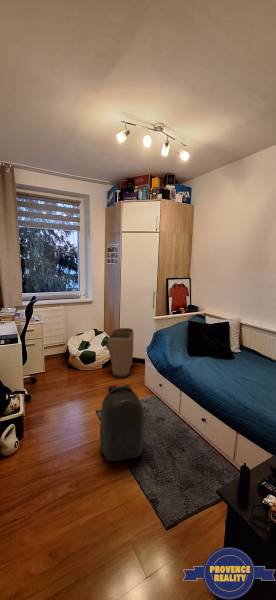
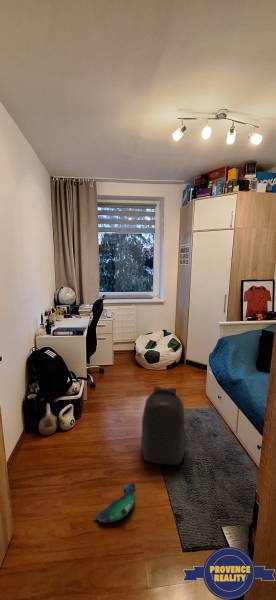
laundry basket: present [108,328,134,377] -> none [172,331,201,382]
plush toy: none [72,486,111,538] -> present [94,483,135,523]

